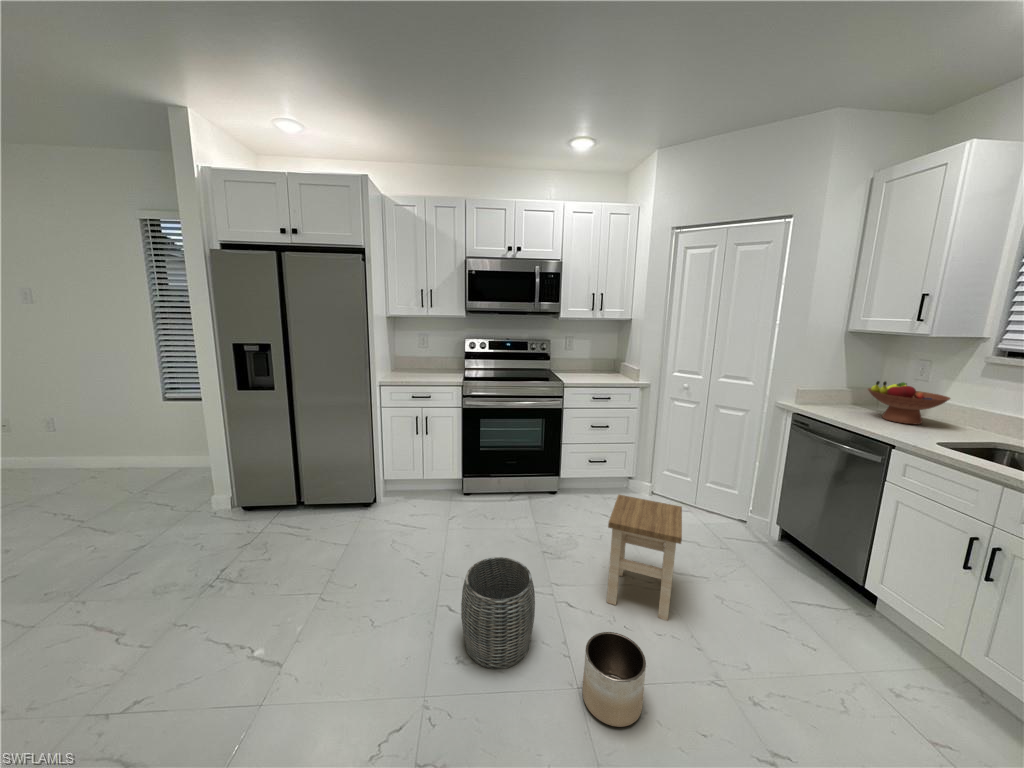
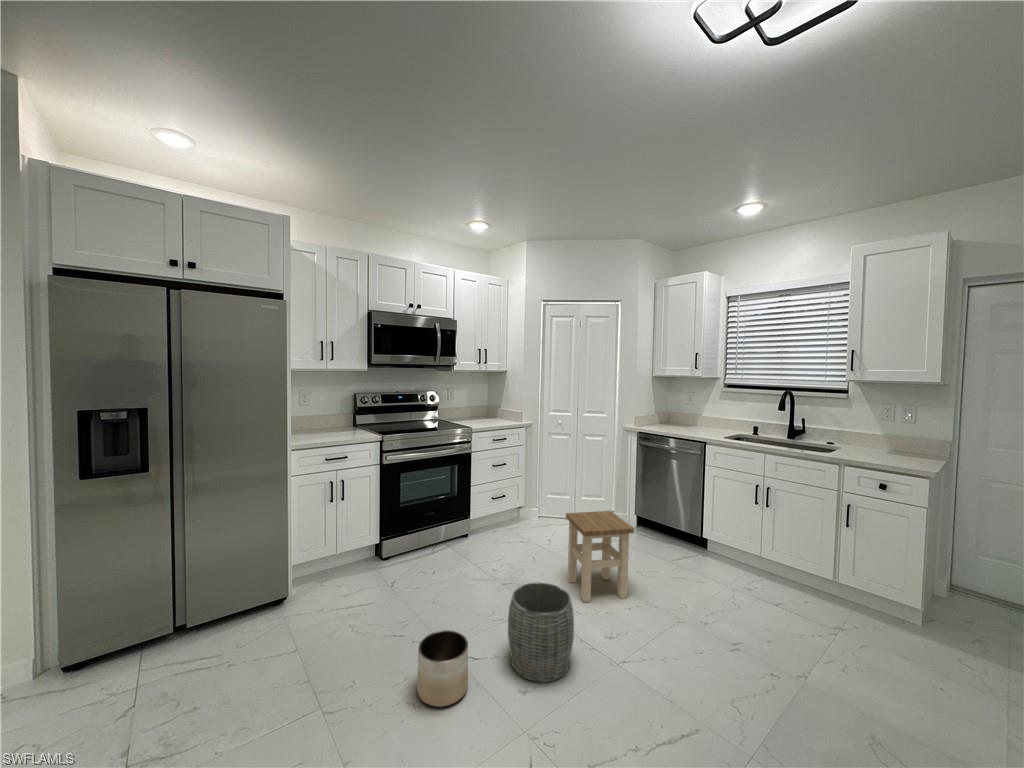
fruit bowl: present [868,381,950,424] -> none [675,407,714,432]
planter: present [582,632,646,727] -> present [417,630,468,707]

